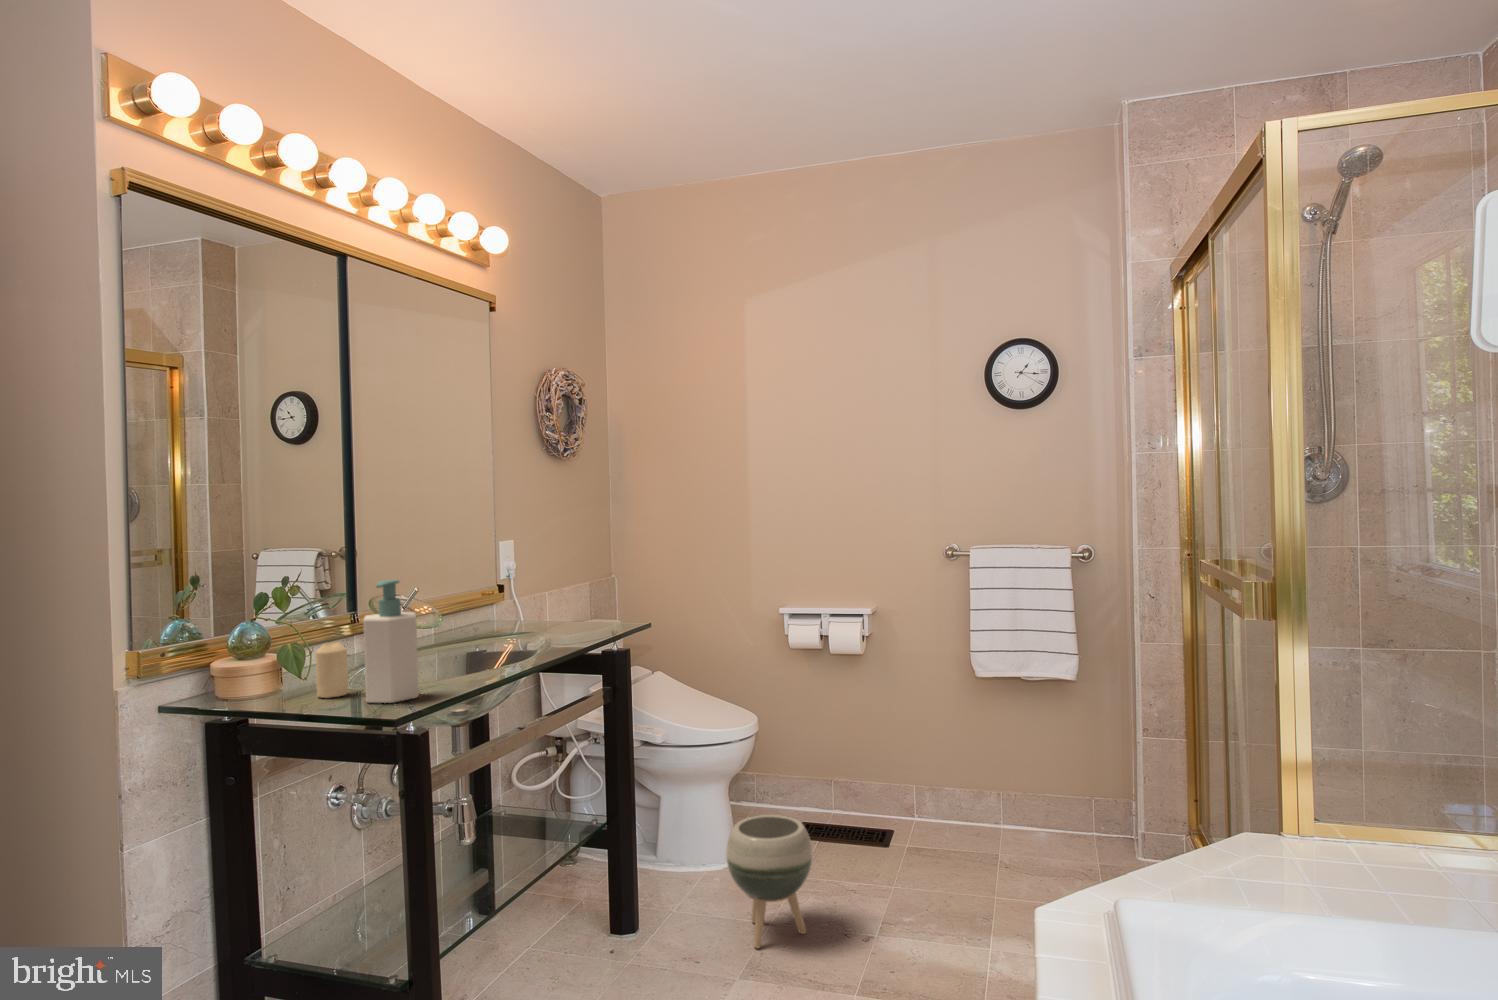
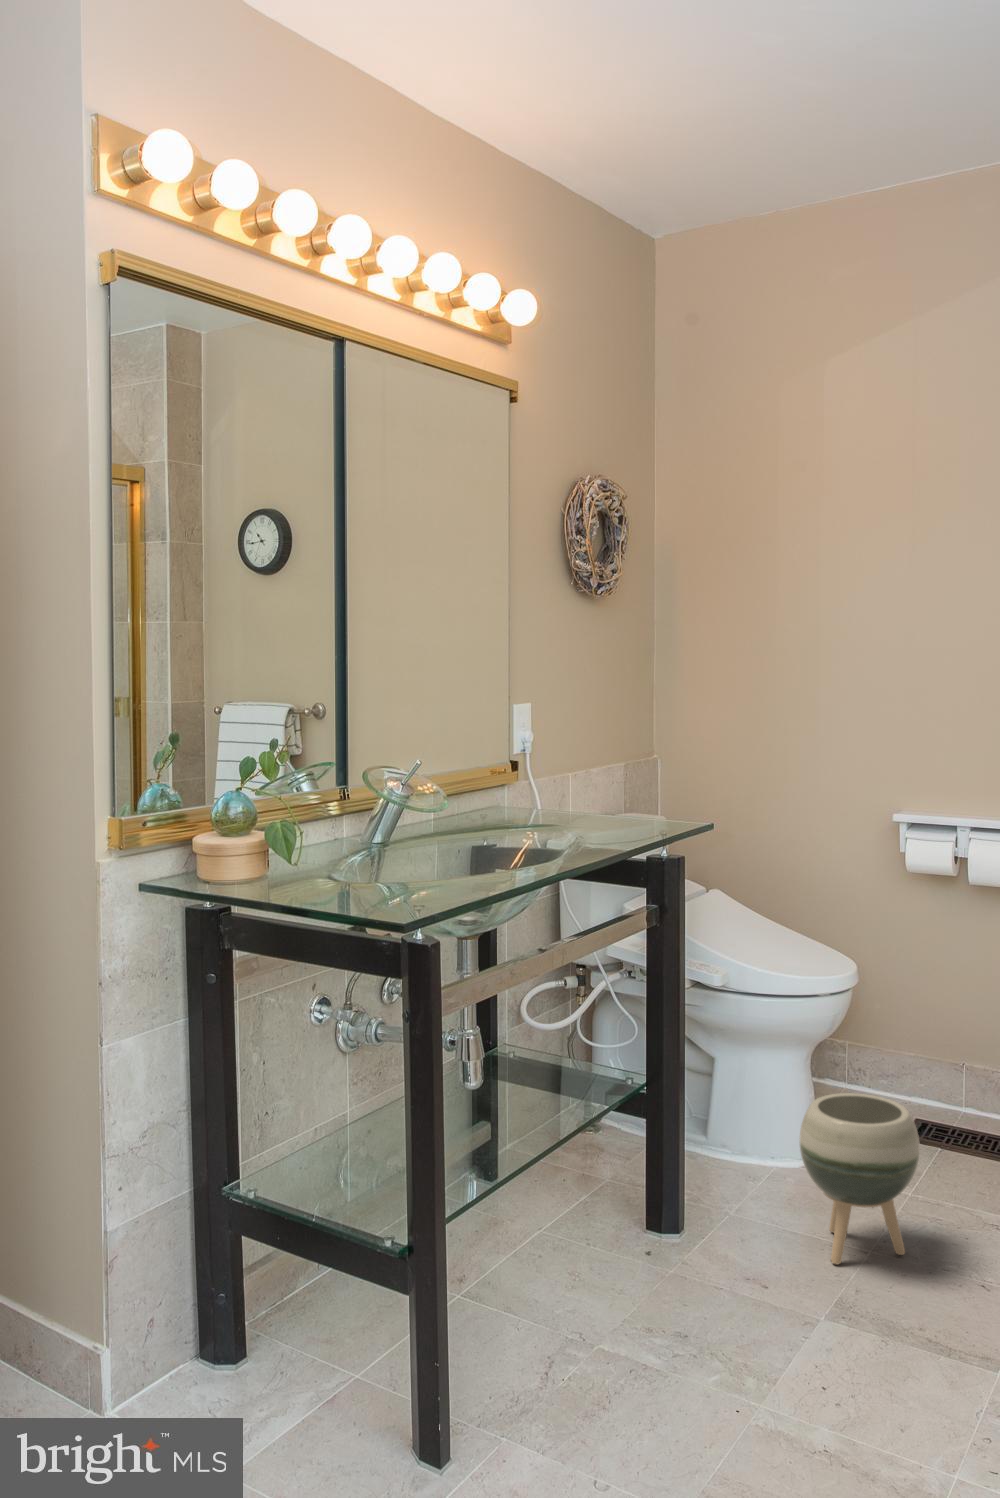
soap bottle: present [363,580,419,703] -> none [365,752,425,901]
candle: present [316,642,348,698] -> none [308,824,343,889]

